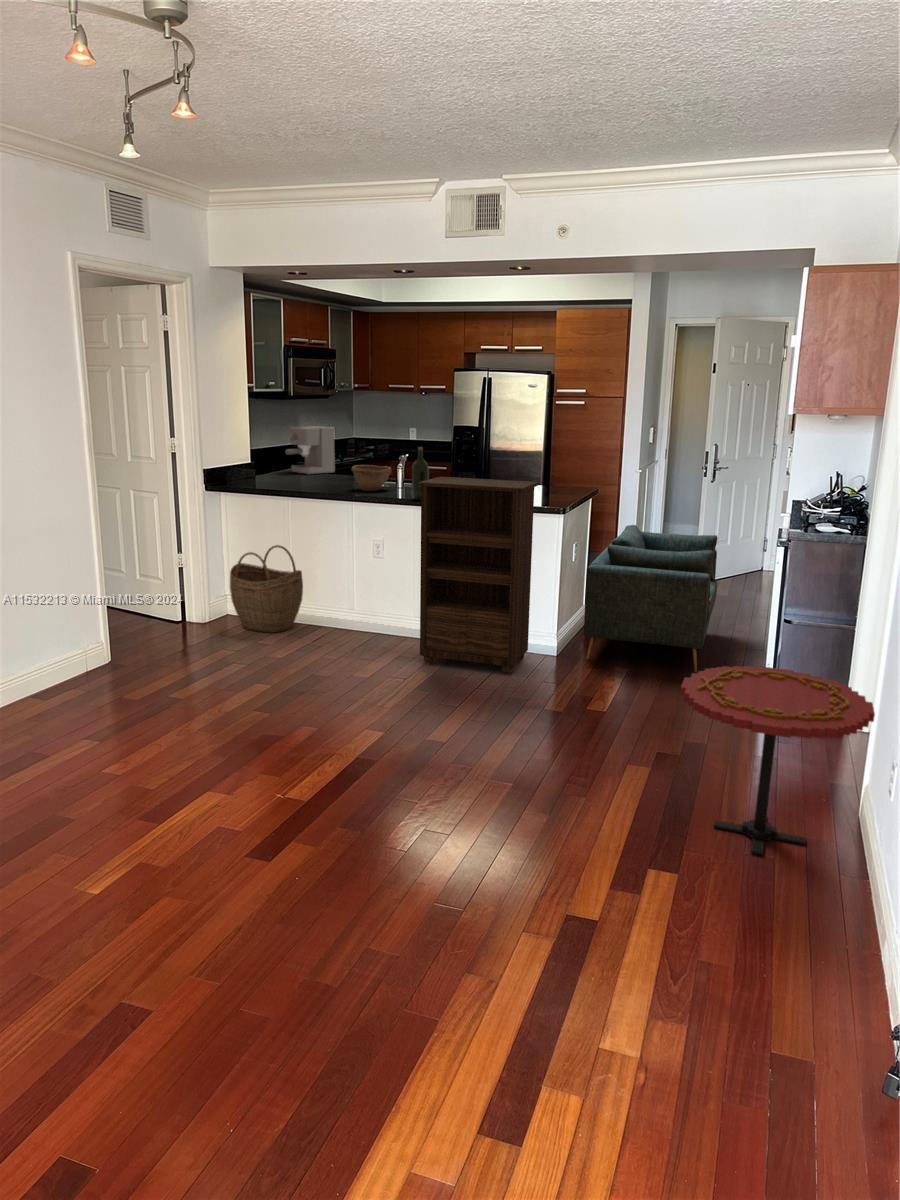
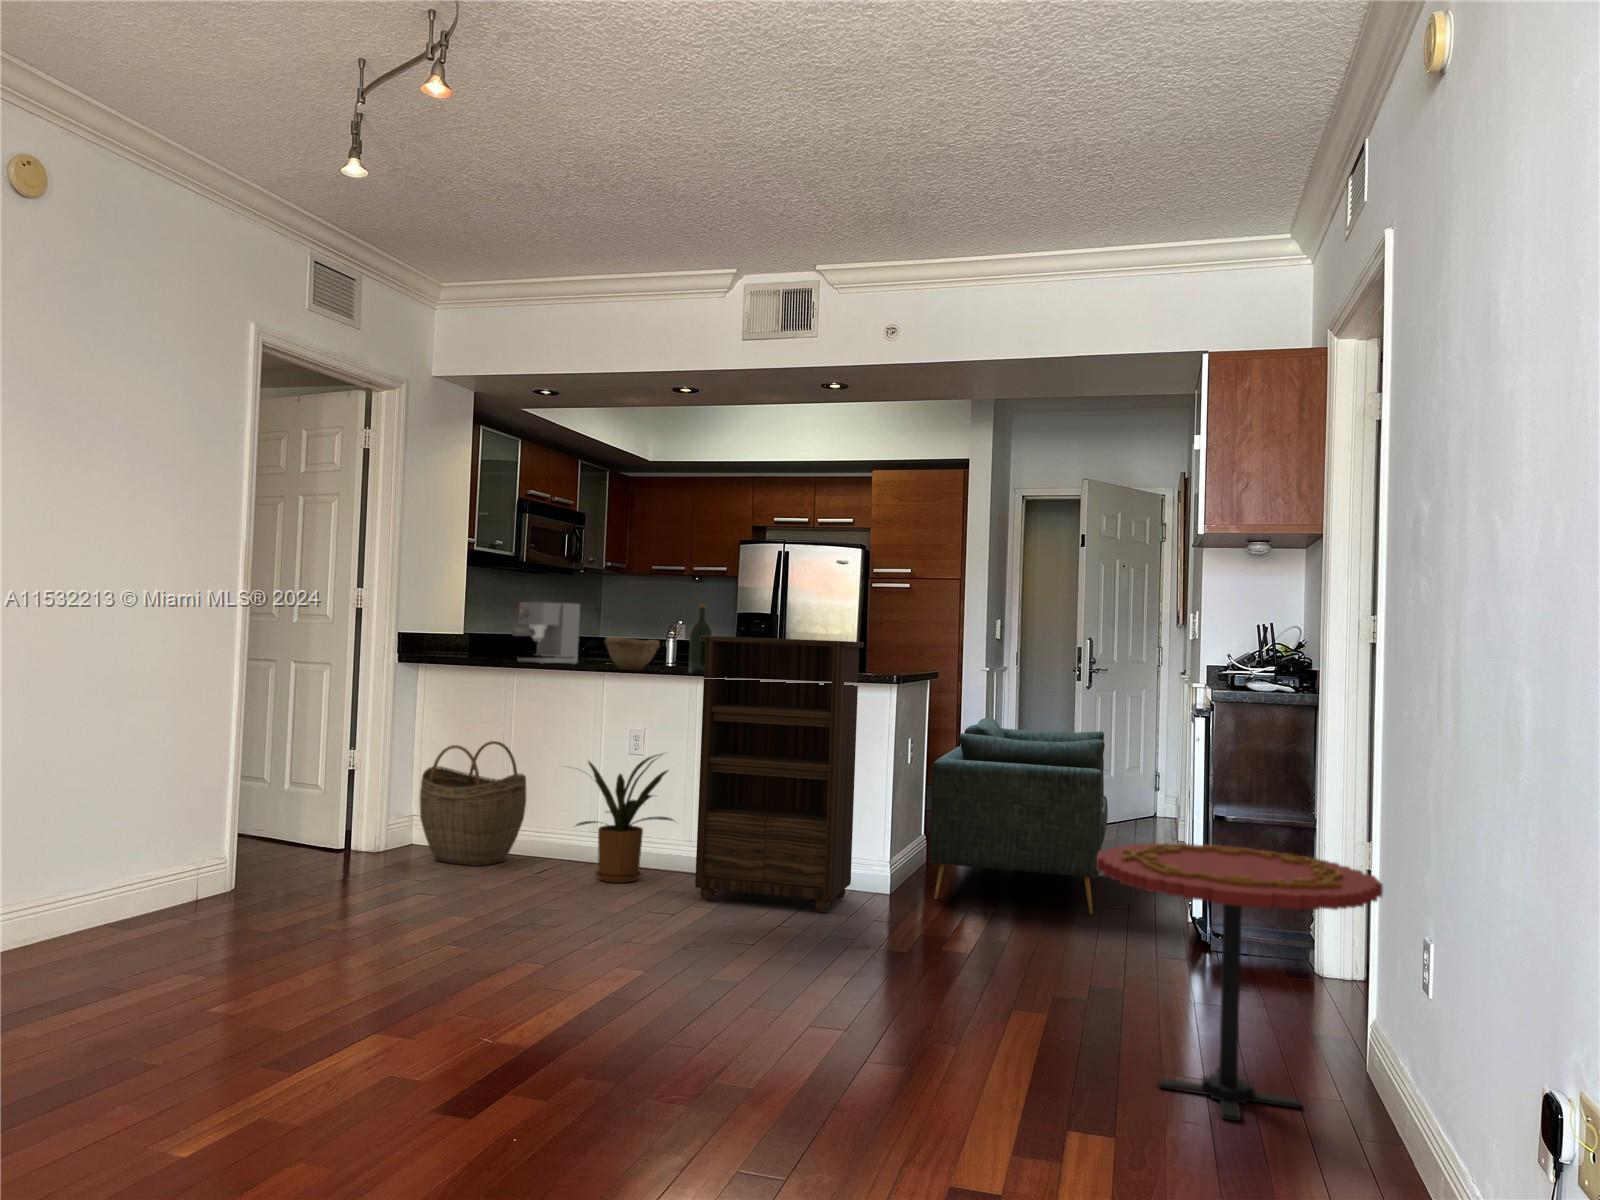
house plant: none [323,558,408,648] -> present [576,754,673,883]

